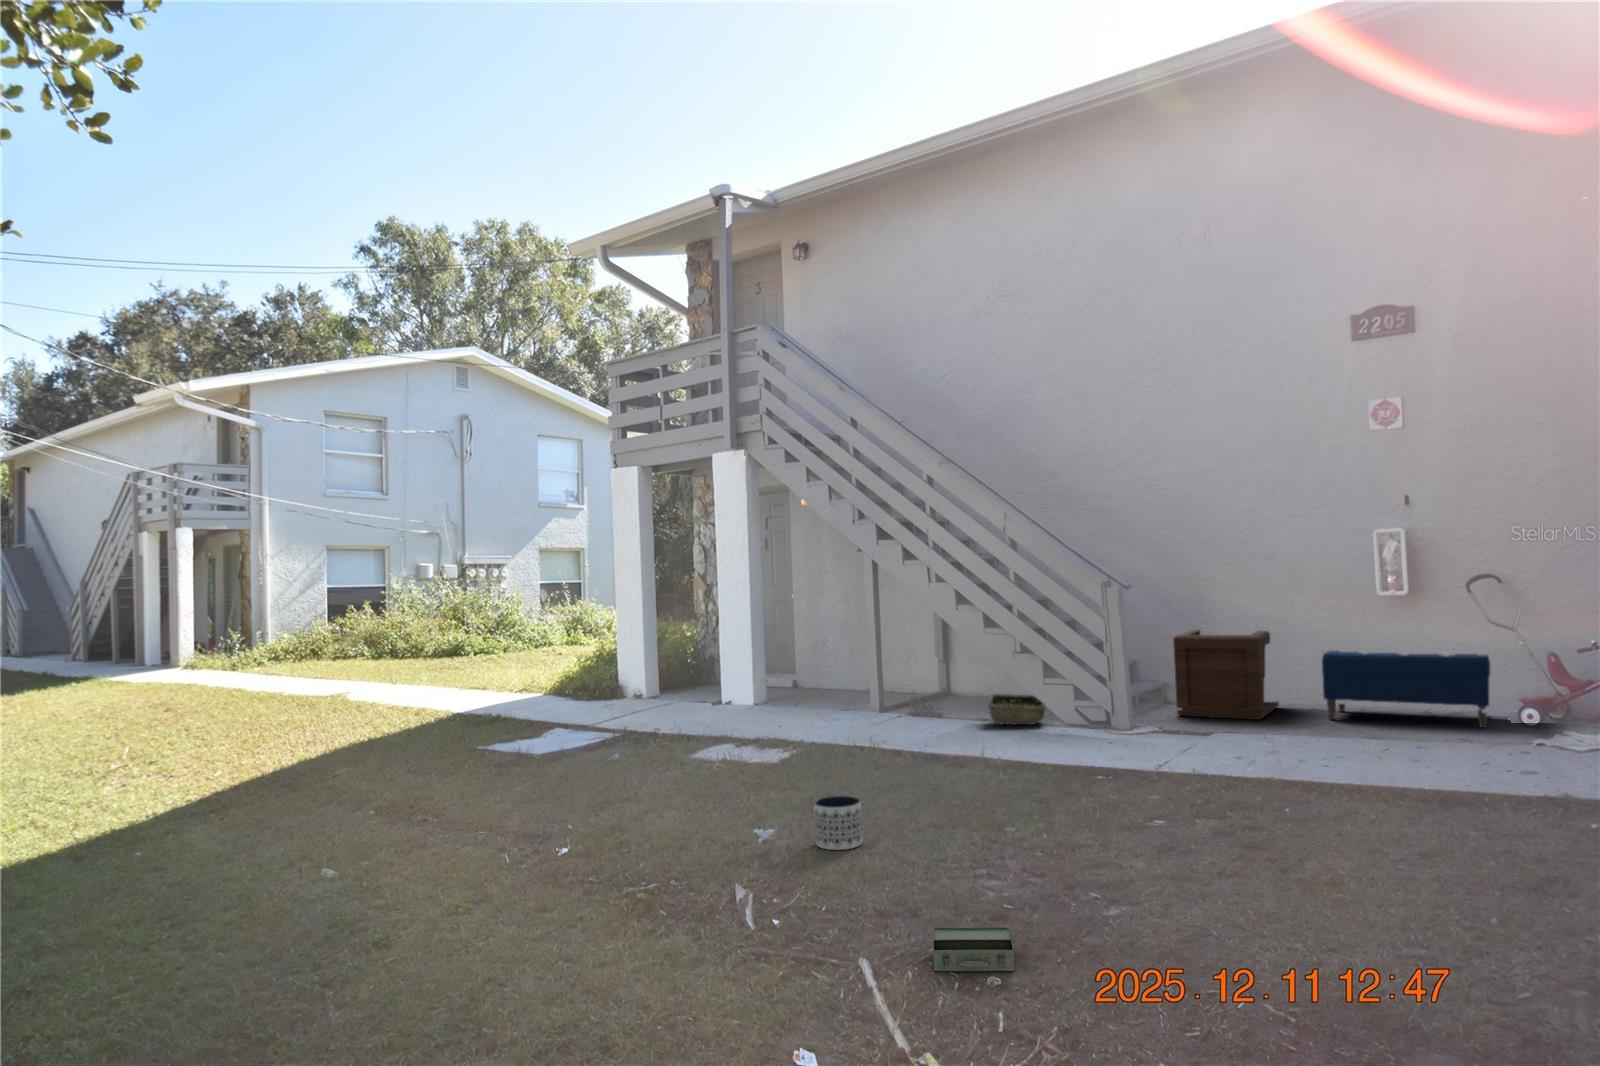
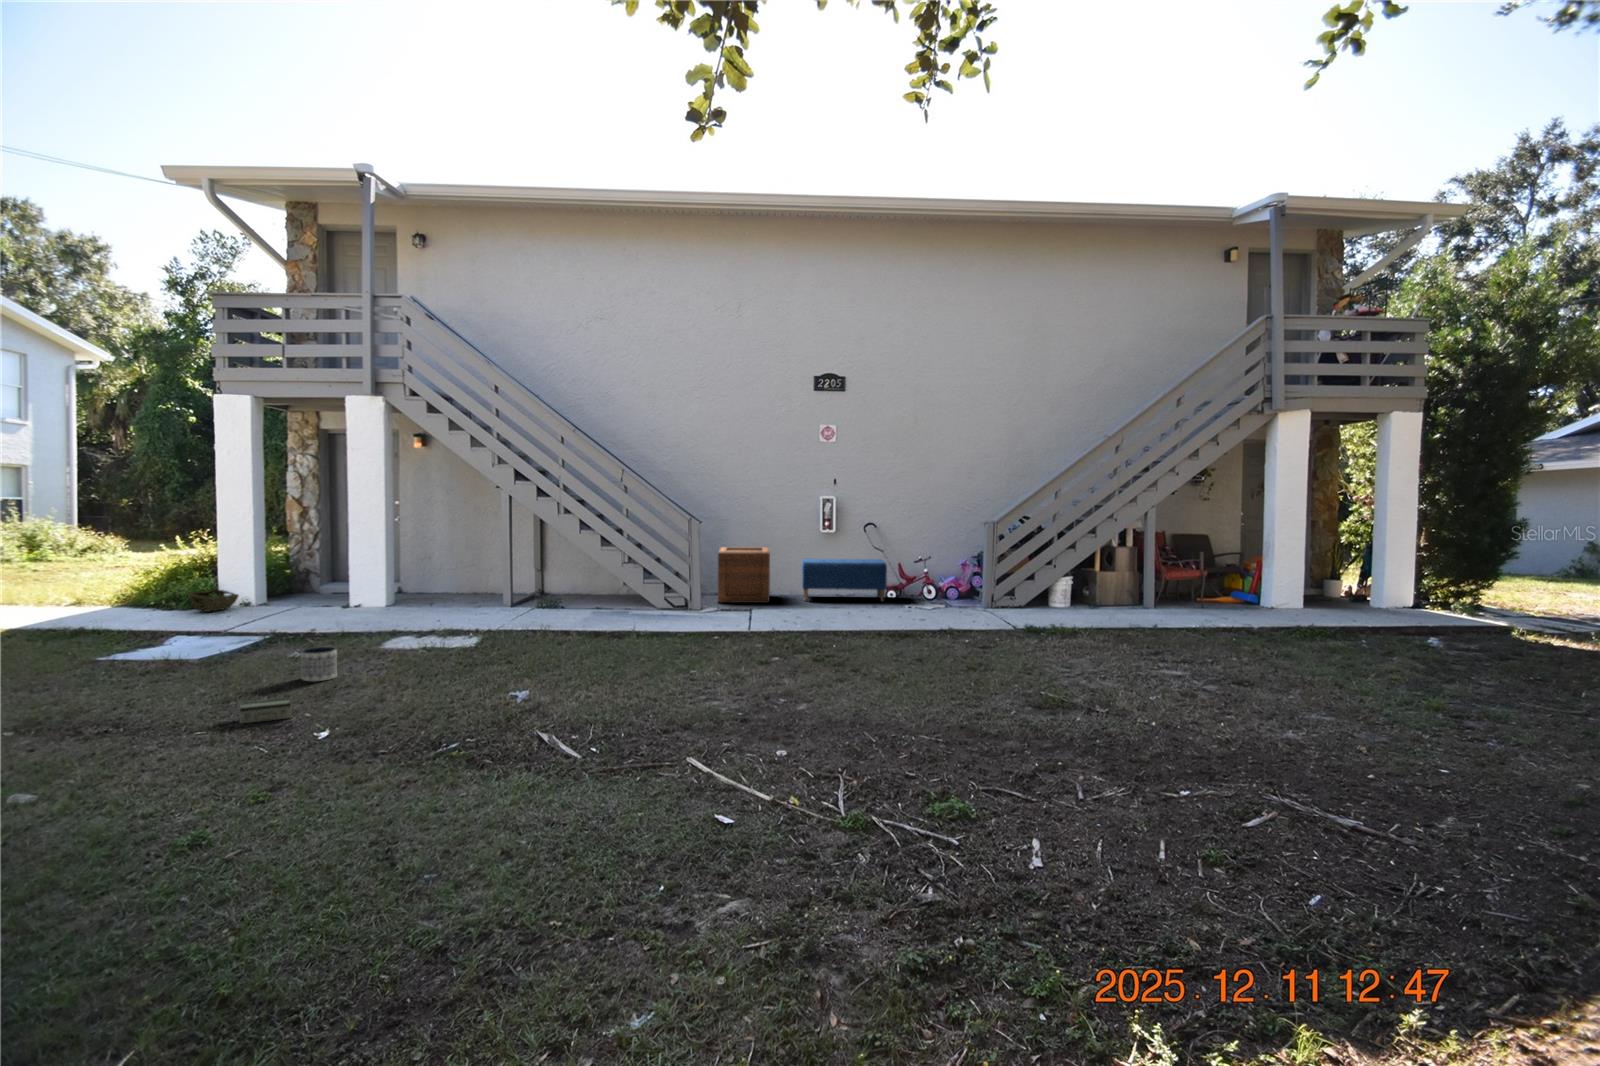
woven basket: present [989,694,1045,725] -> present [188,590,239,612]
planter: present [814,796,863,850] -> present [301,647,337,681]
toolbox: present [933,927,1014,971] -> present [239,699,292,723]

